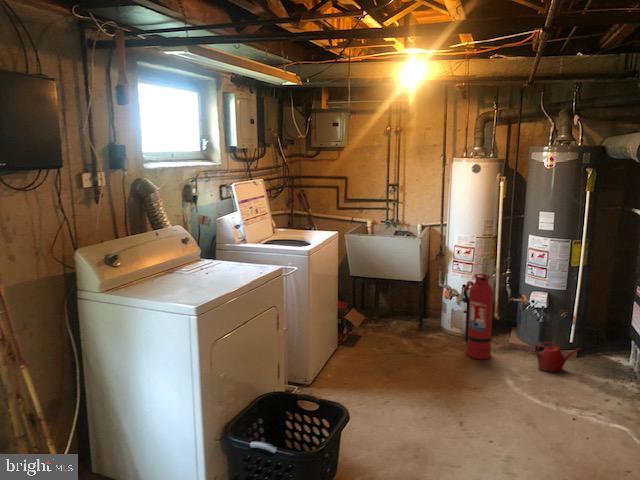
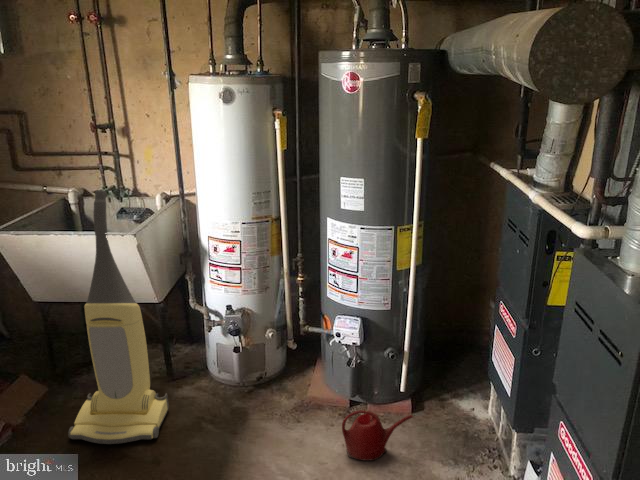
vacuum cleaner: none [377,215,426,350] -> present [68,190,169,444]
fire extinguisher: present [464,274,493,359] -> none [217,297,272,446]

